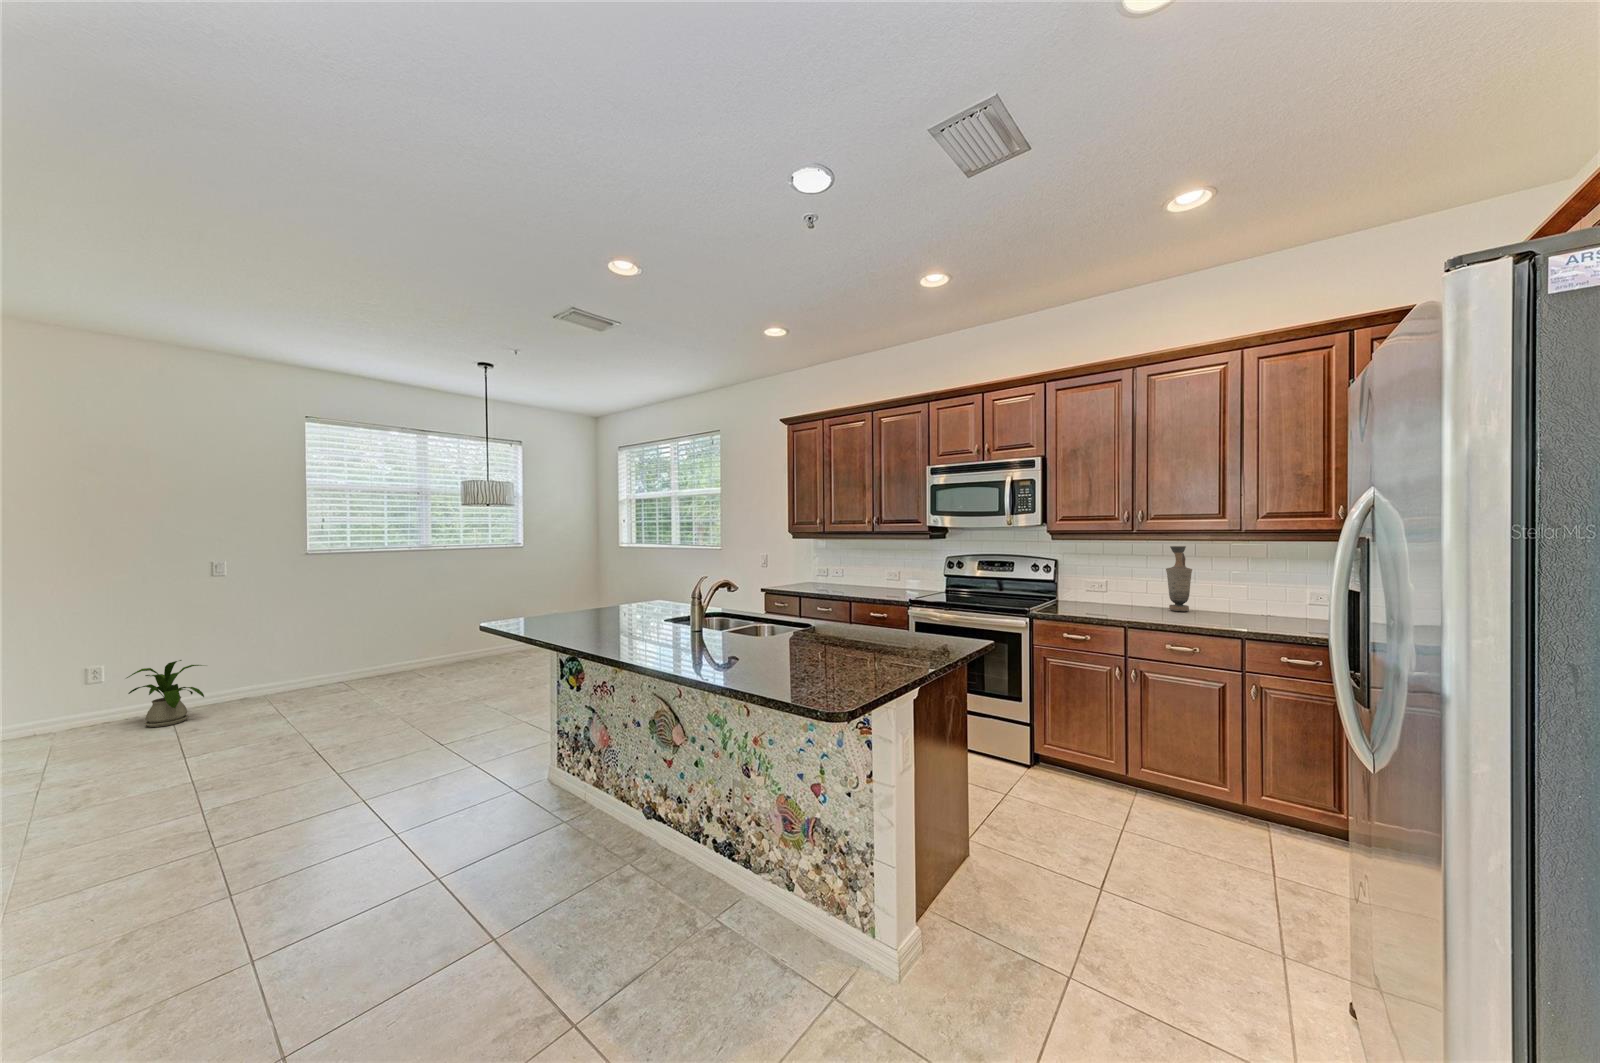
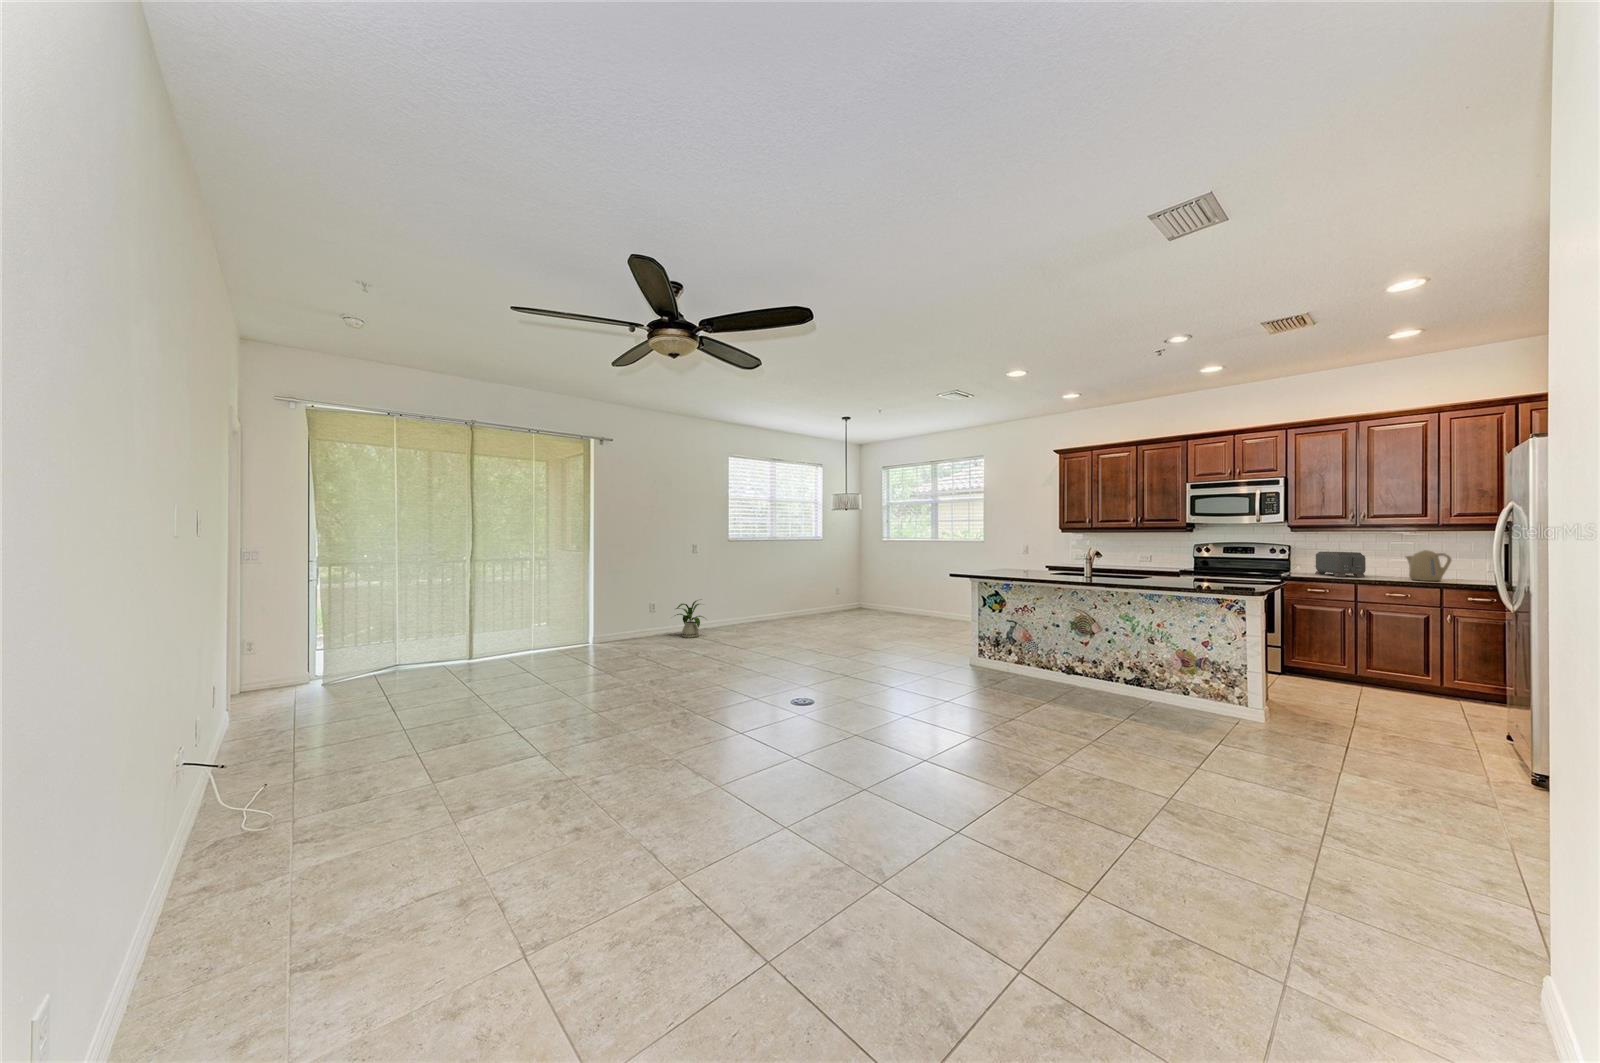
vase: present [1166,546,1192,611] -> none [1379,535,1399,576]
toaster: none [1083,572,1144,615] -> present [1315,552,1366,577]
kettle: none [1196,574,1258,626] -> present [1406,550,1451,581]

